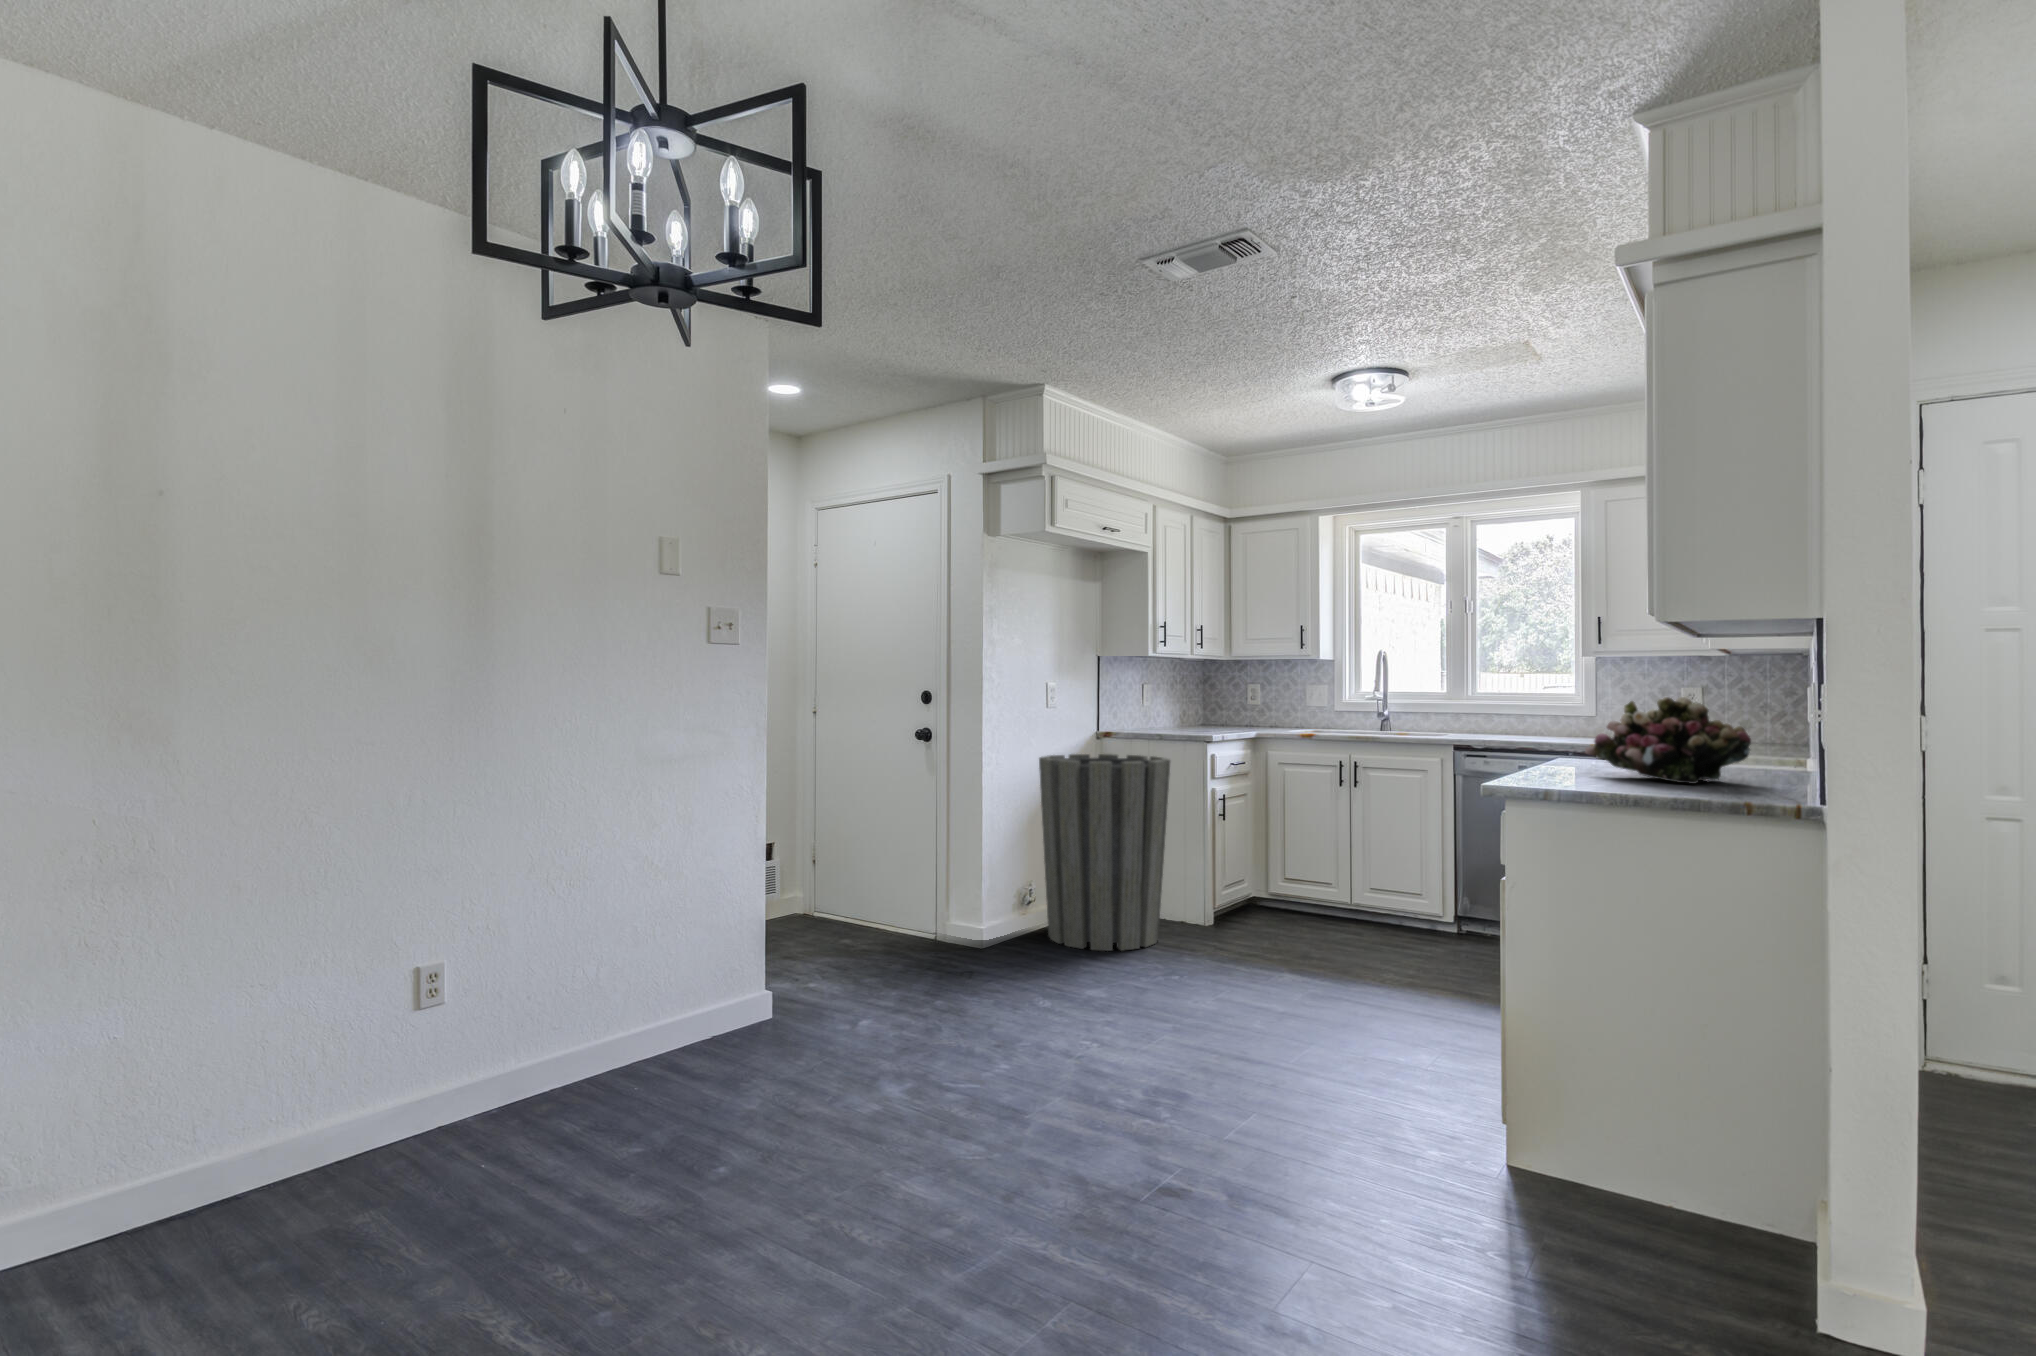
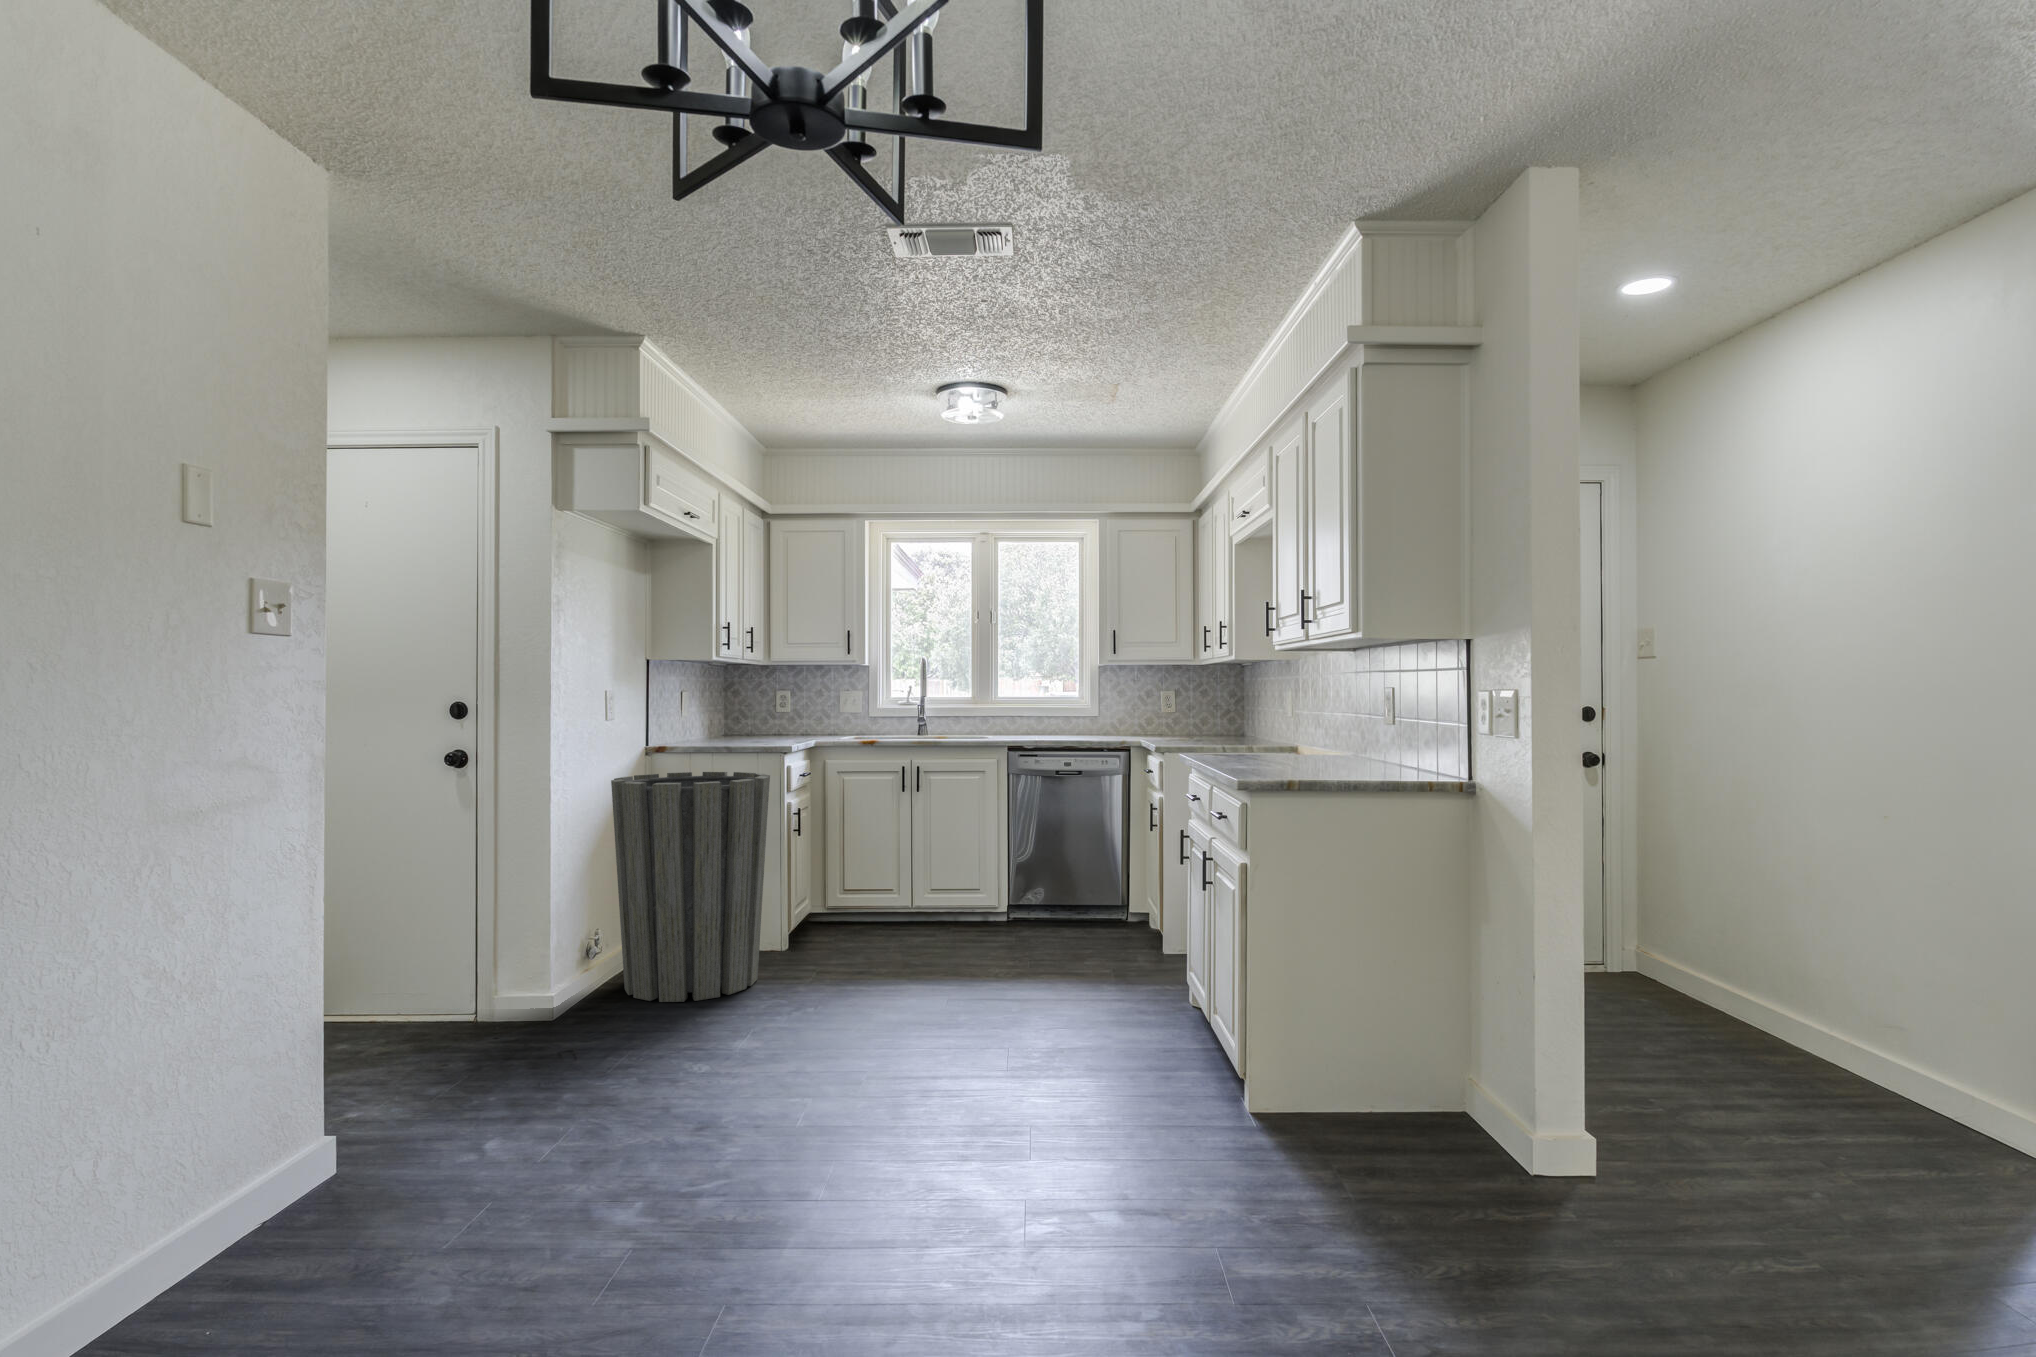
flower arrangement: present [1585,697,1751,784] -> none [1246,701,1368,771]

